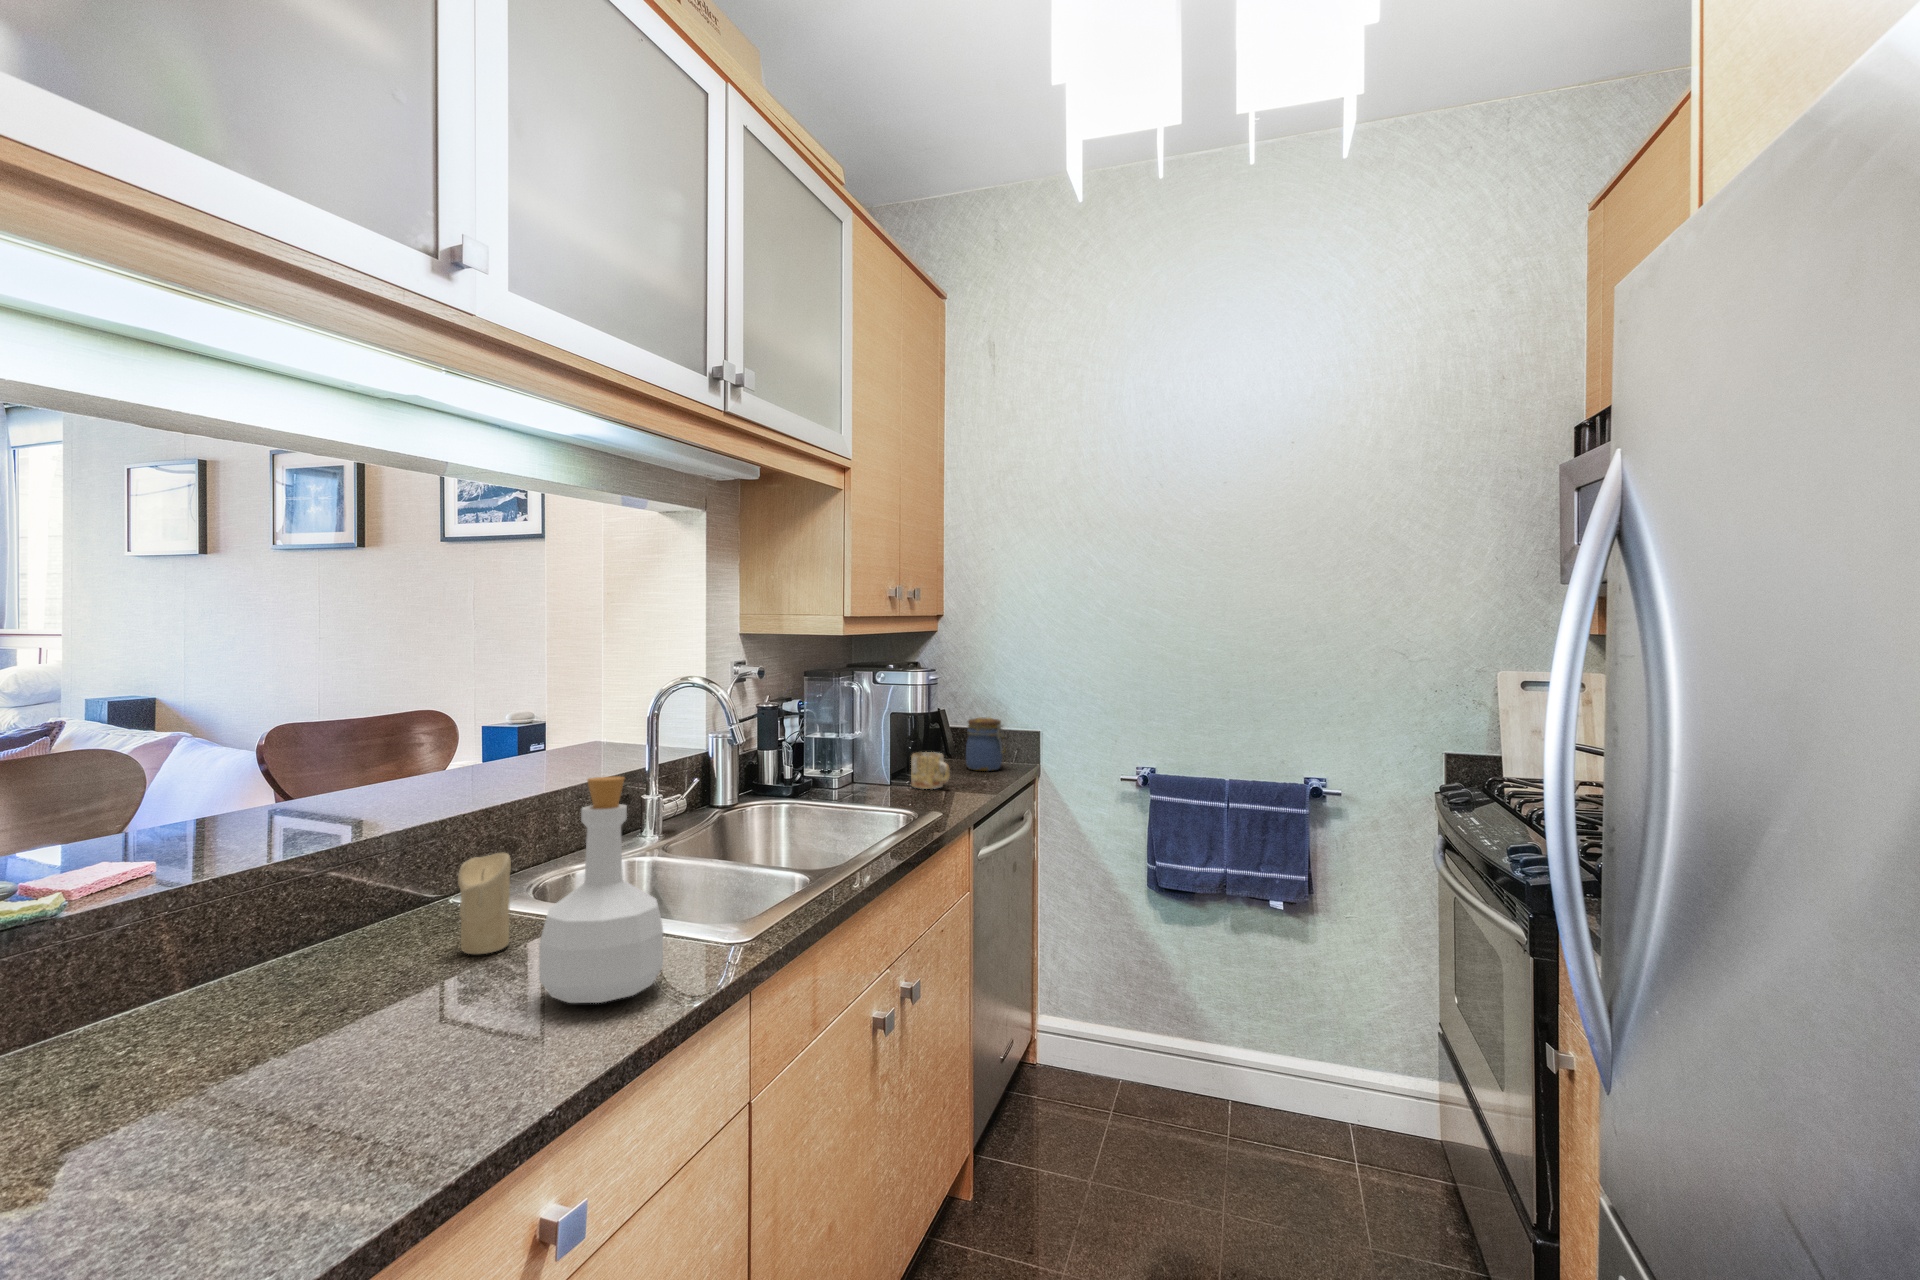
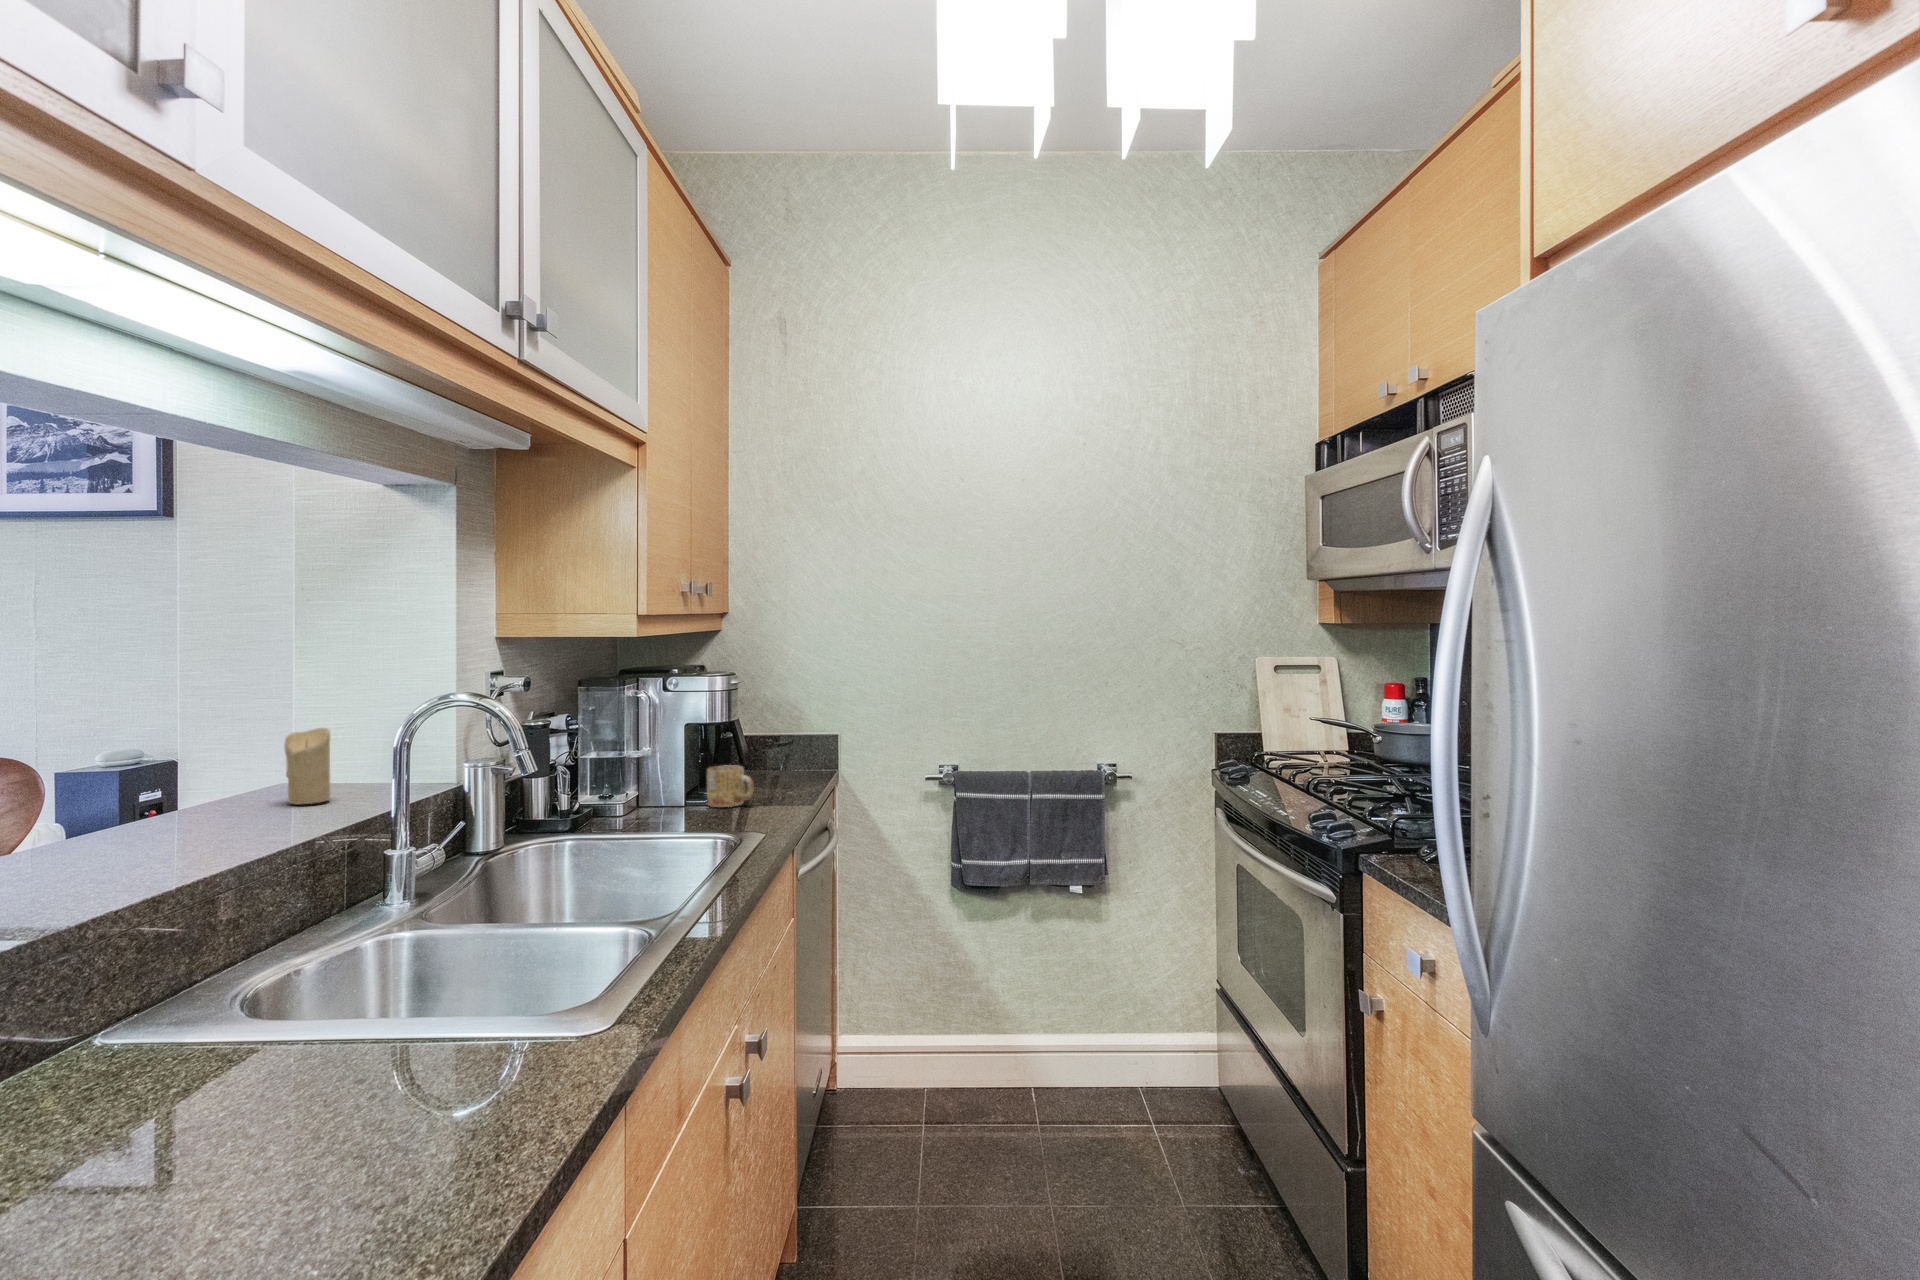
jar: present [966,717,1004,771] -> none [757,723,801,781]
bottle: present [539,776,663,1003] -> none [326,841,523,1185]
candle: present [458,853,511,954] -> present [285,728,330,804]

